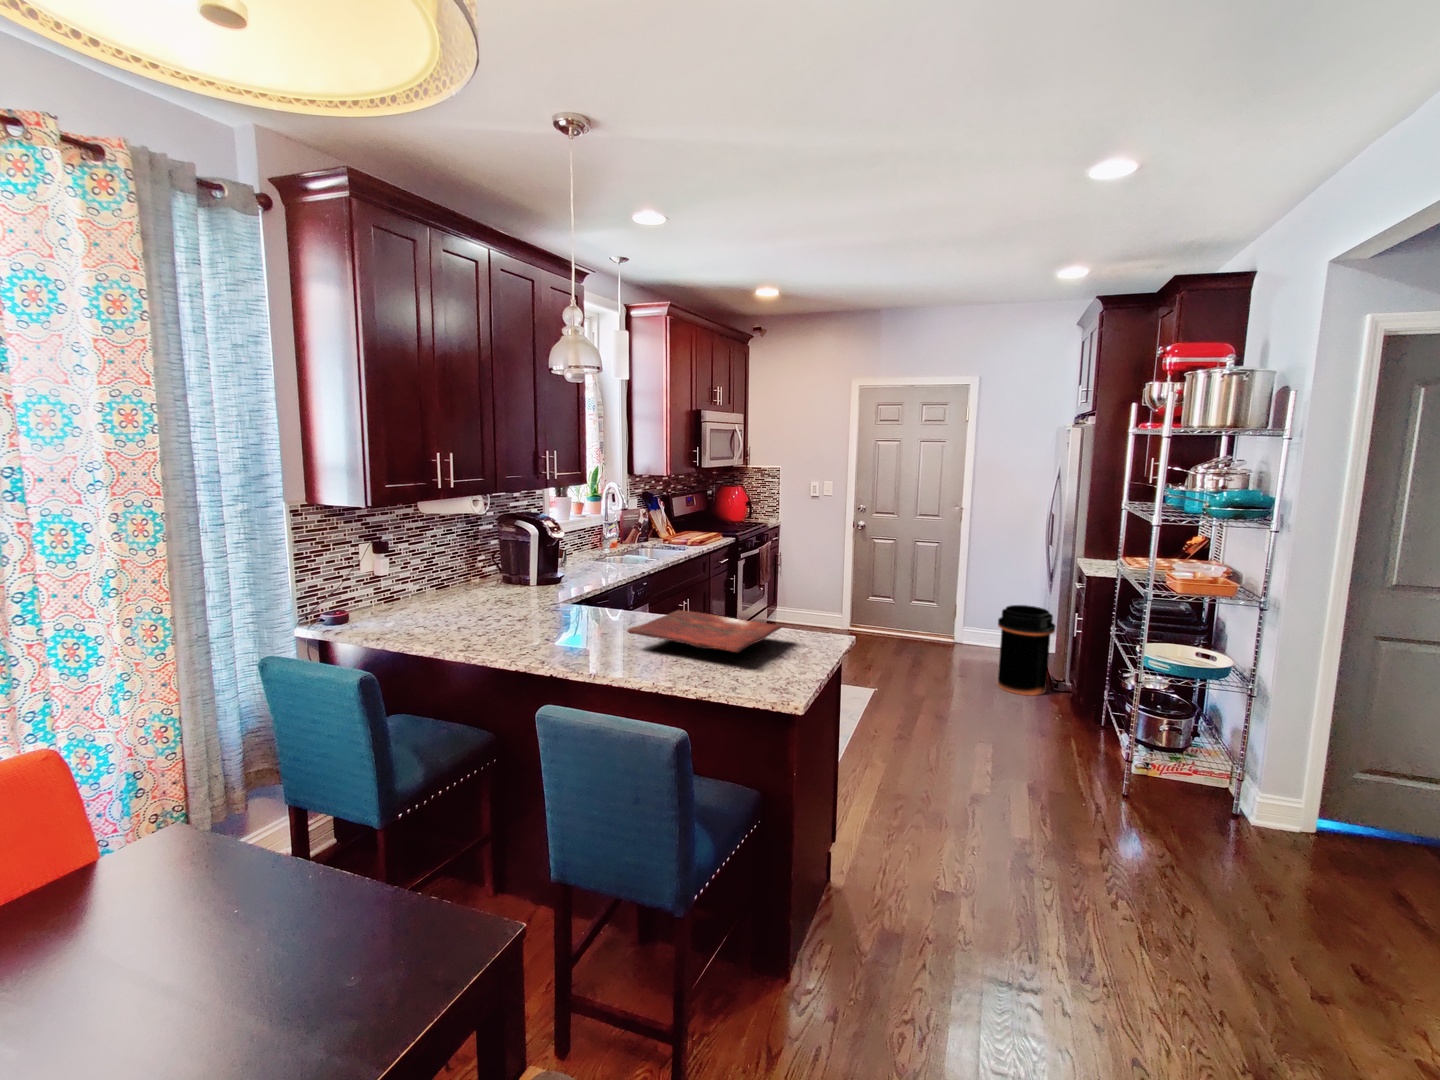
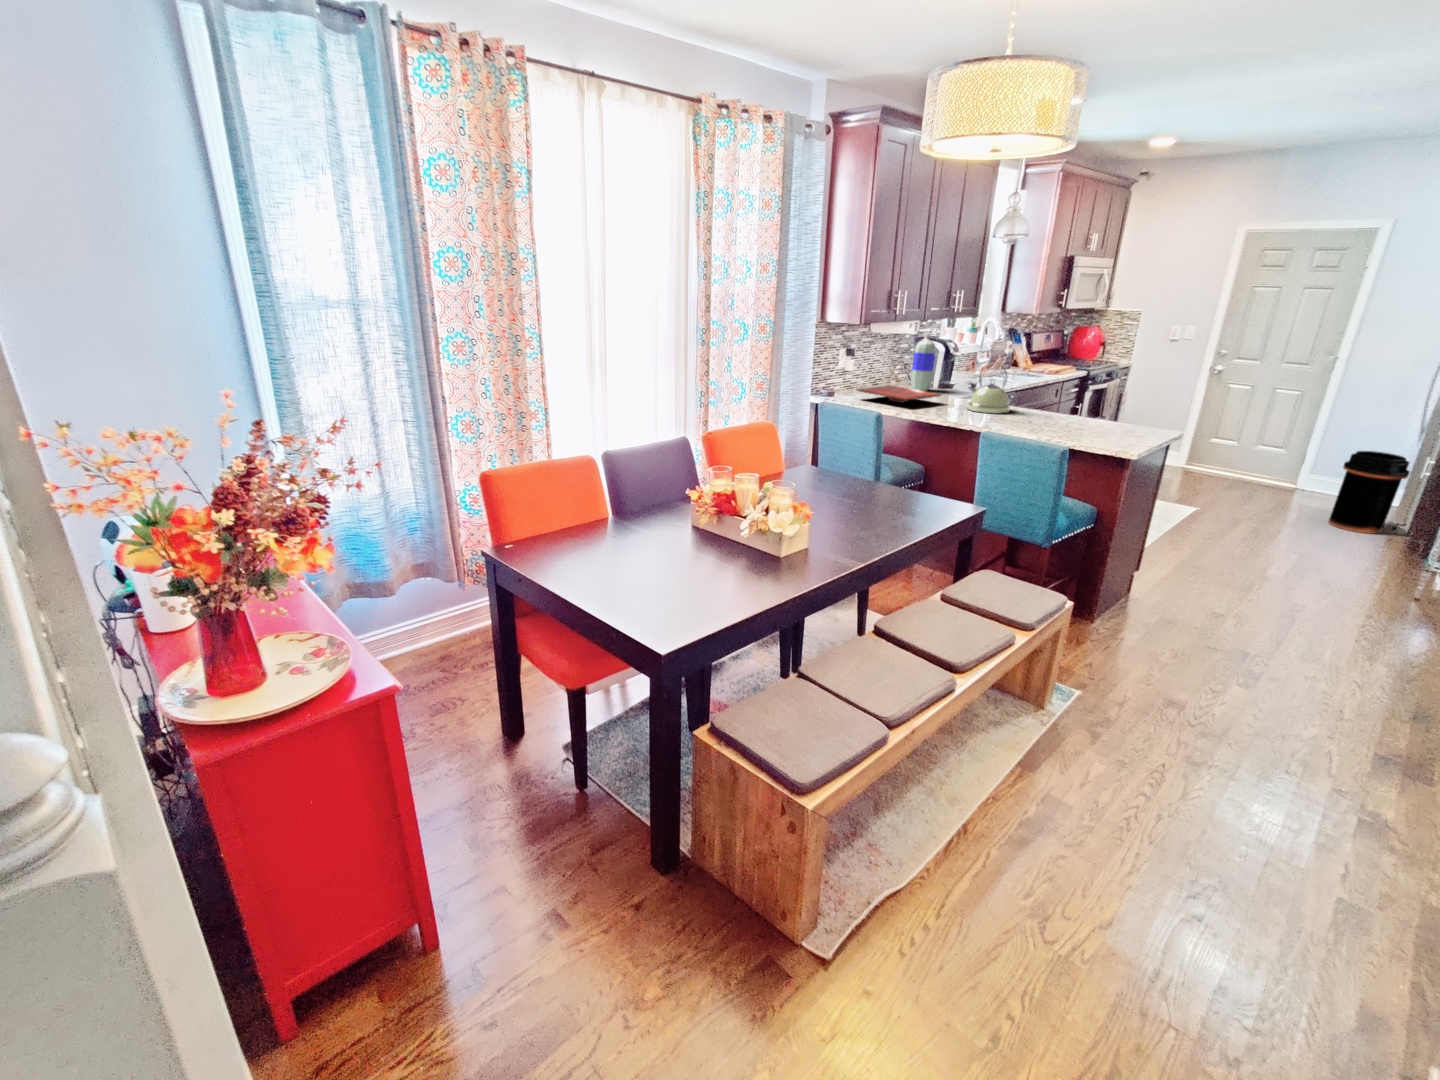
bottle: none [491,510,523,594] -> present [911,333,936,391]
kettle: none [556,556,625,637] -> present [967,363,1009,413]
cutting board: present [627,610,781,652] -> present [857,385,941,403]

